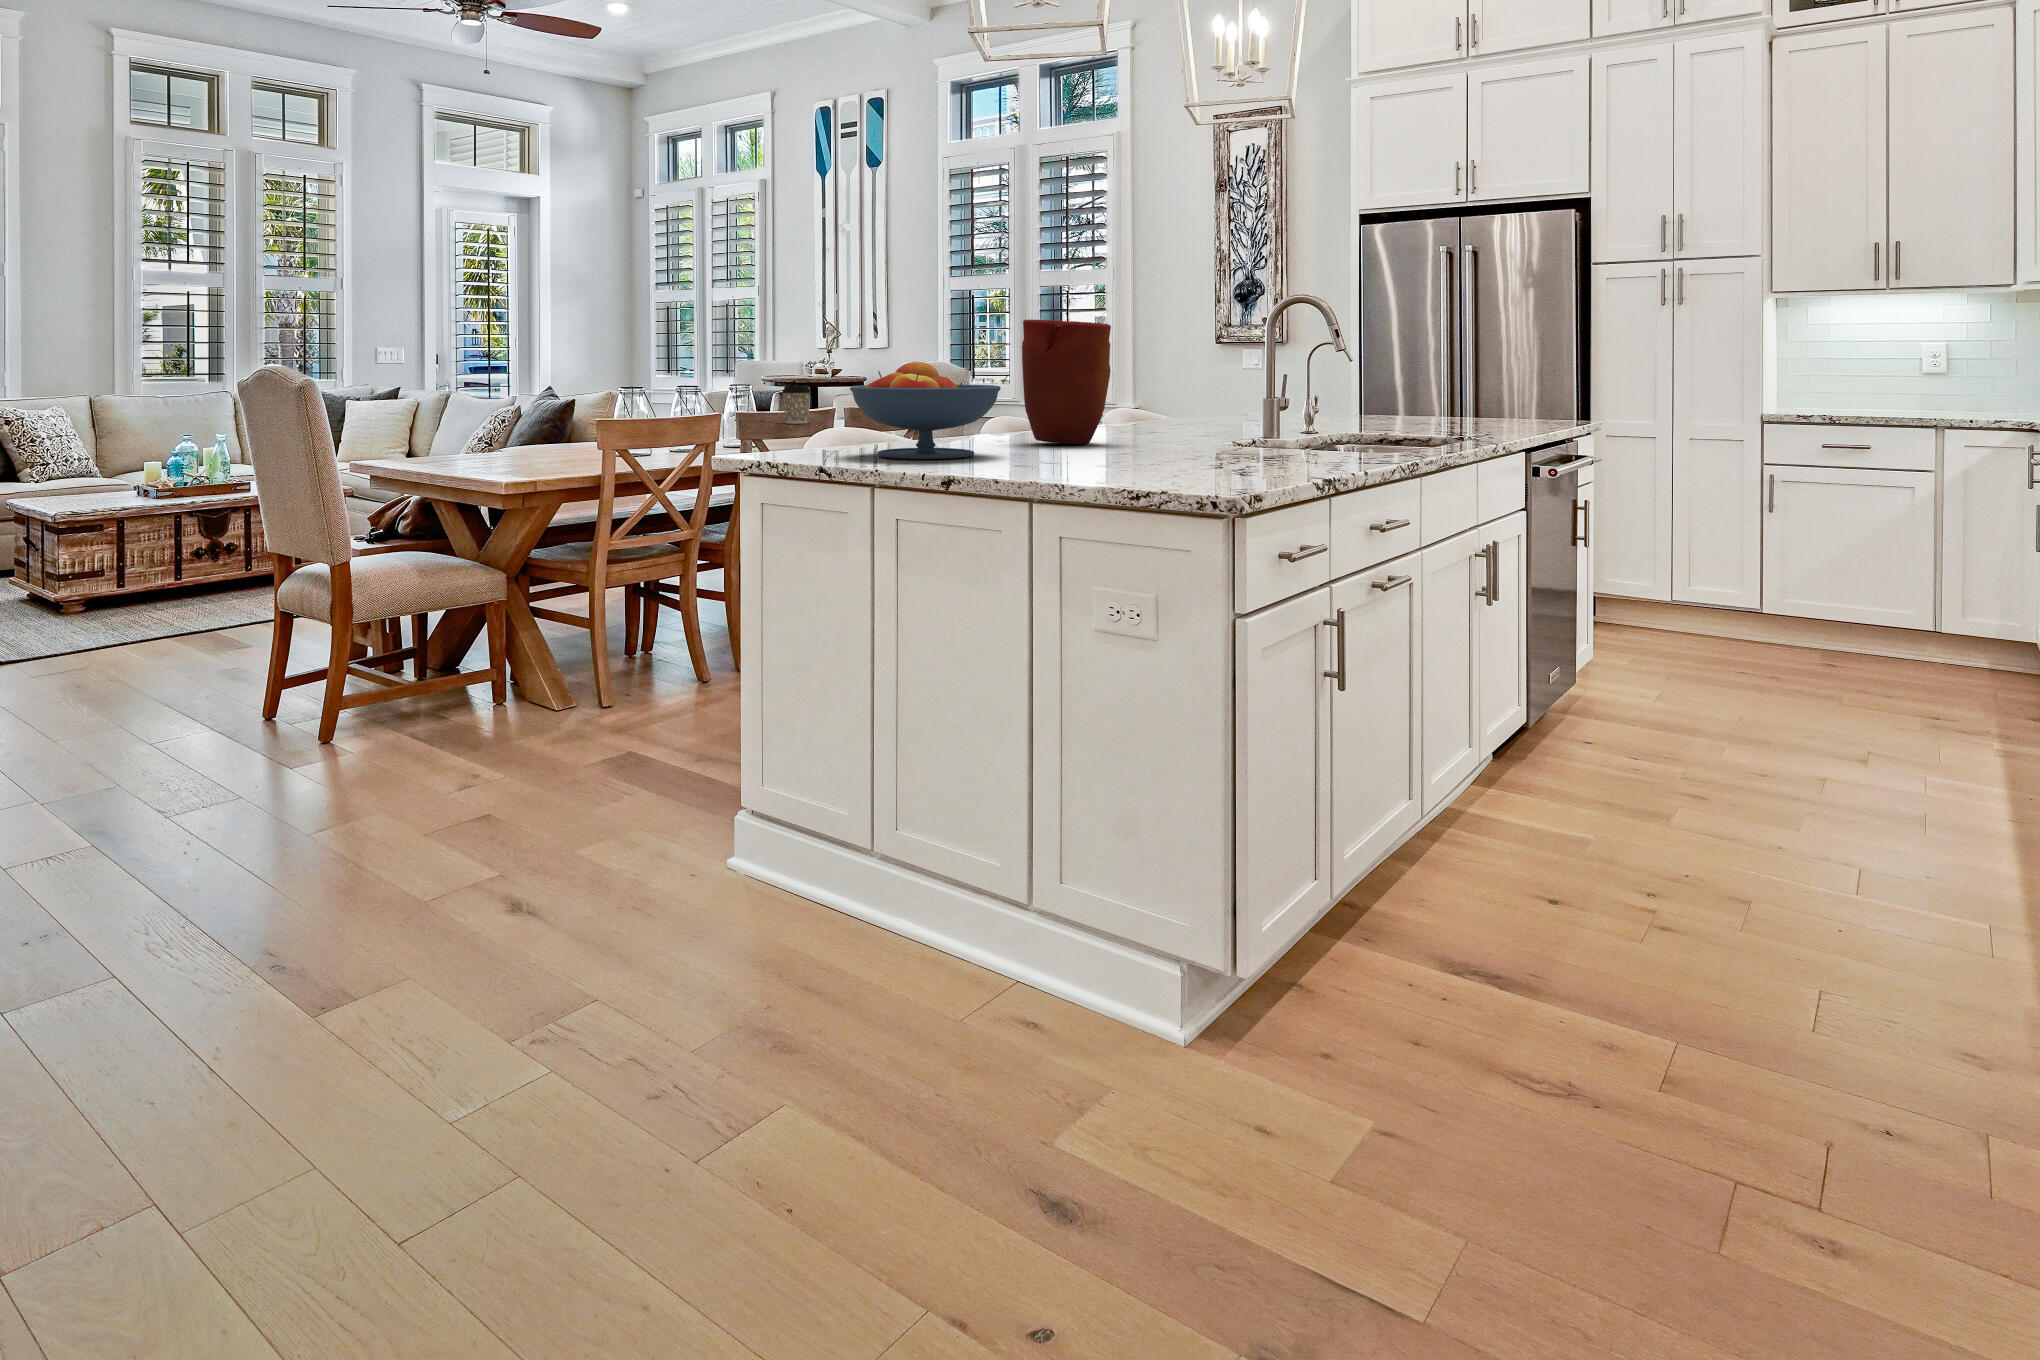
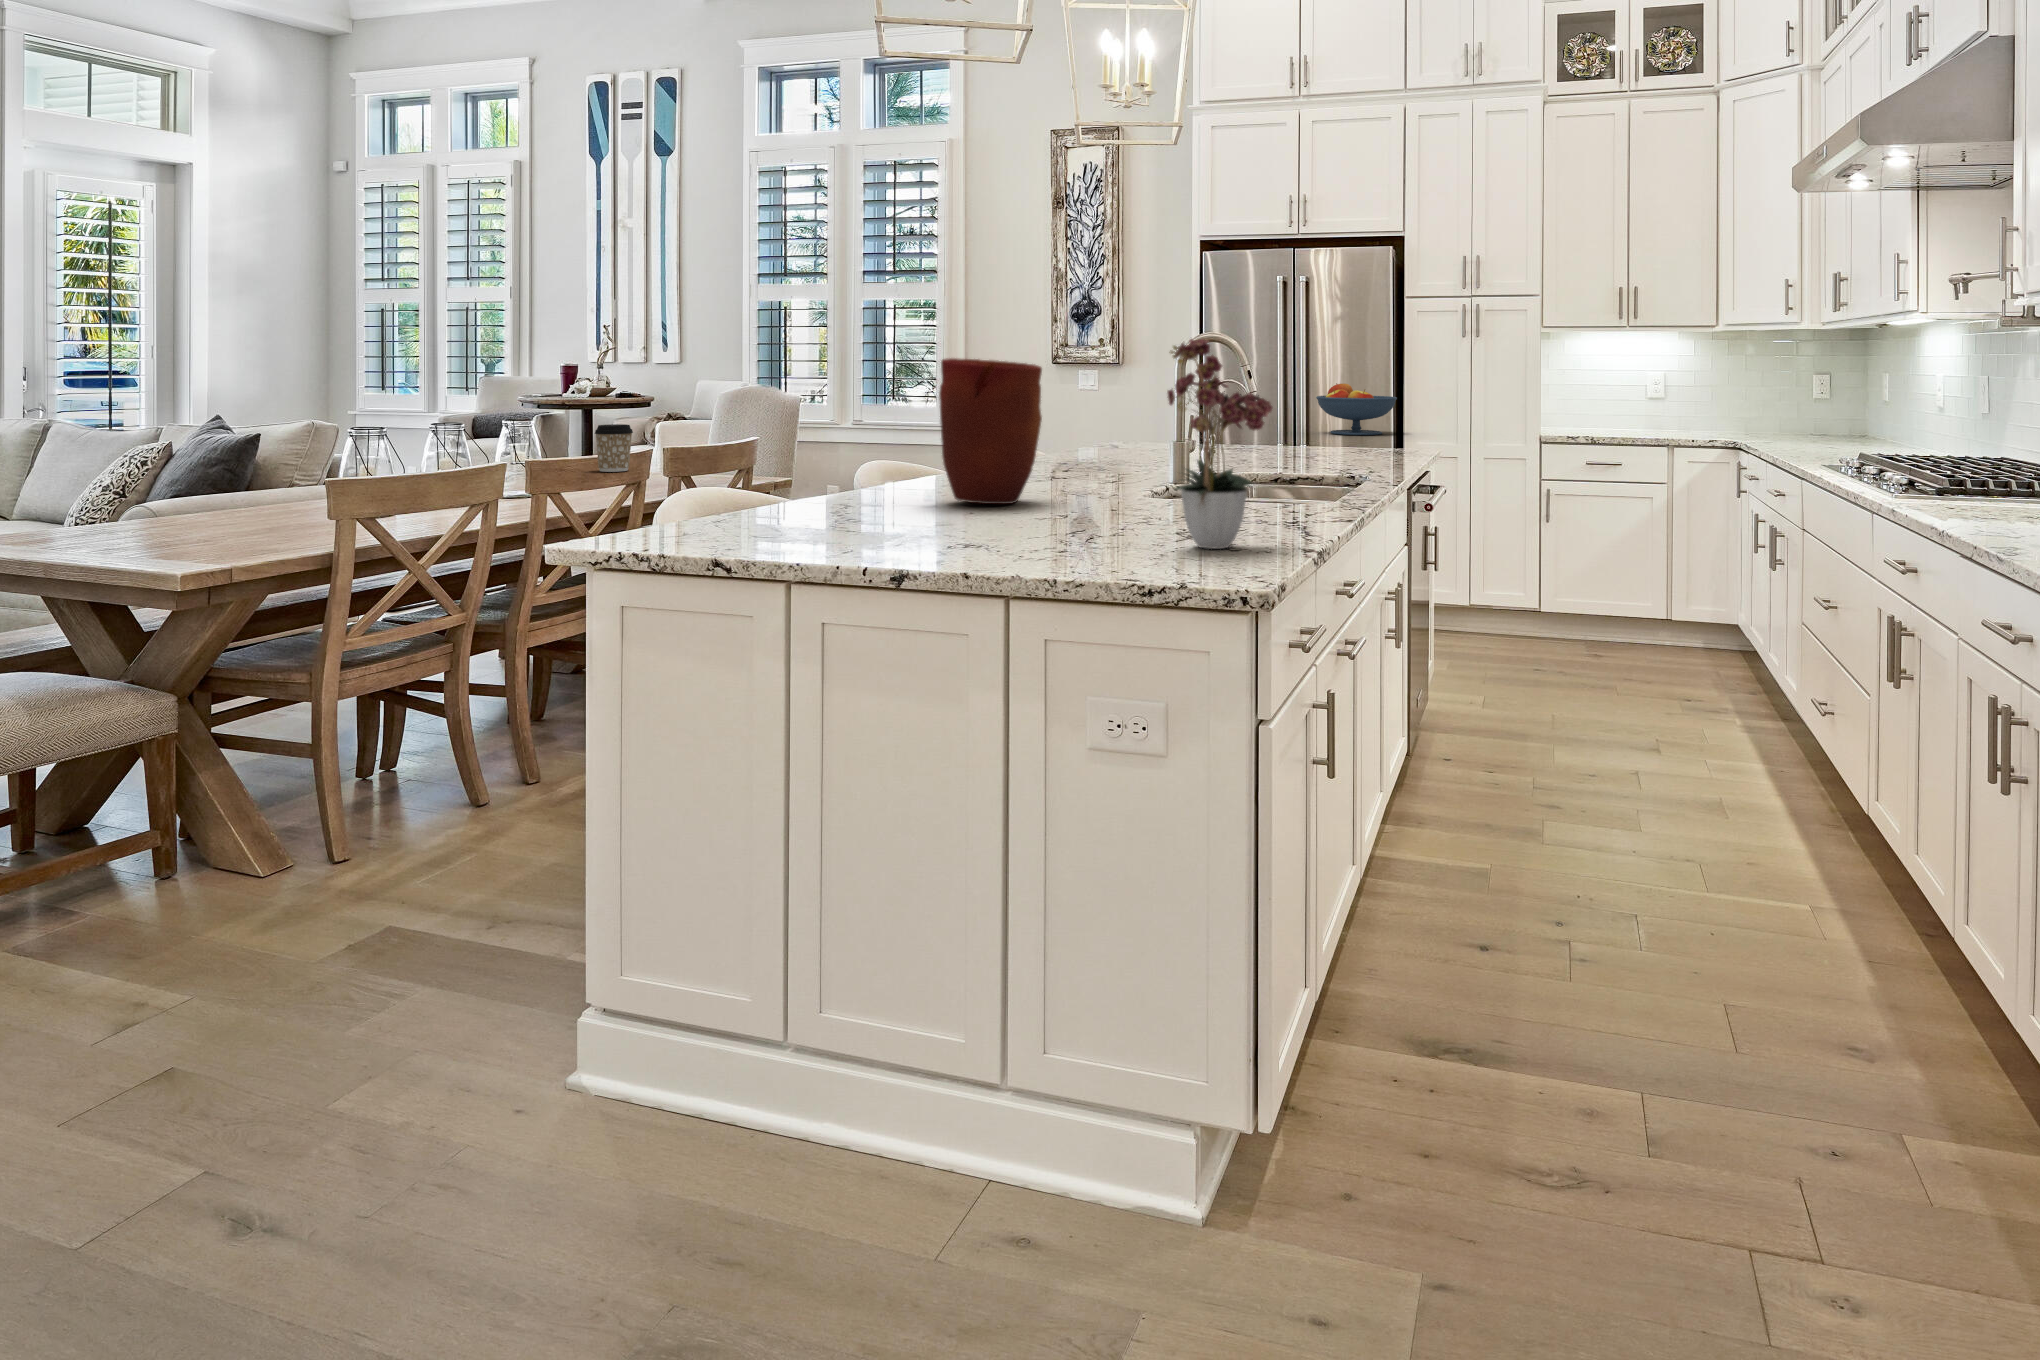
flower arrangement: none [1158,279,1279,470] -> present [1167,339,1272,549]
fruit bowl: present [850,362,1001,459] -> present [1316,383,1397,435]

